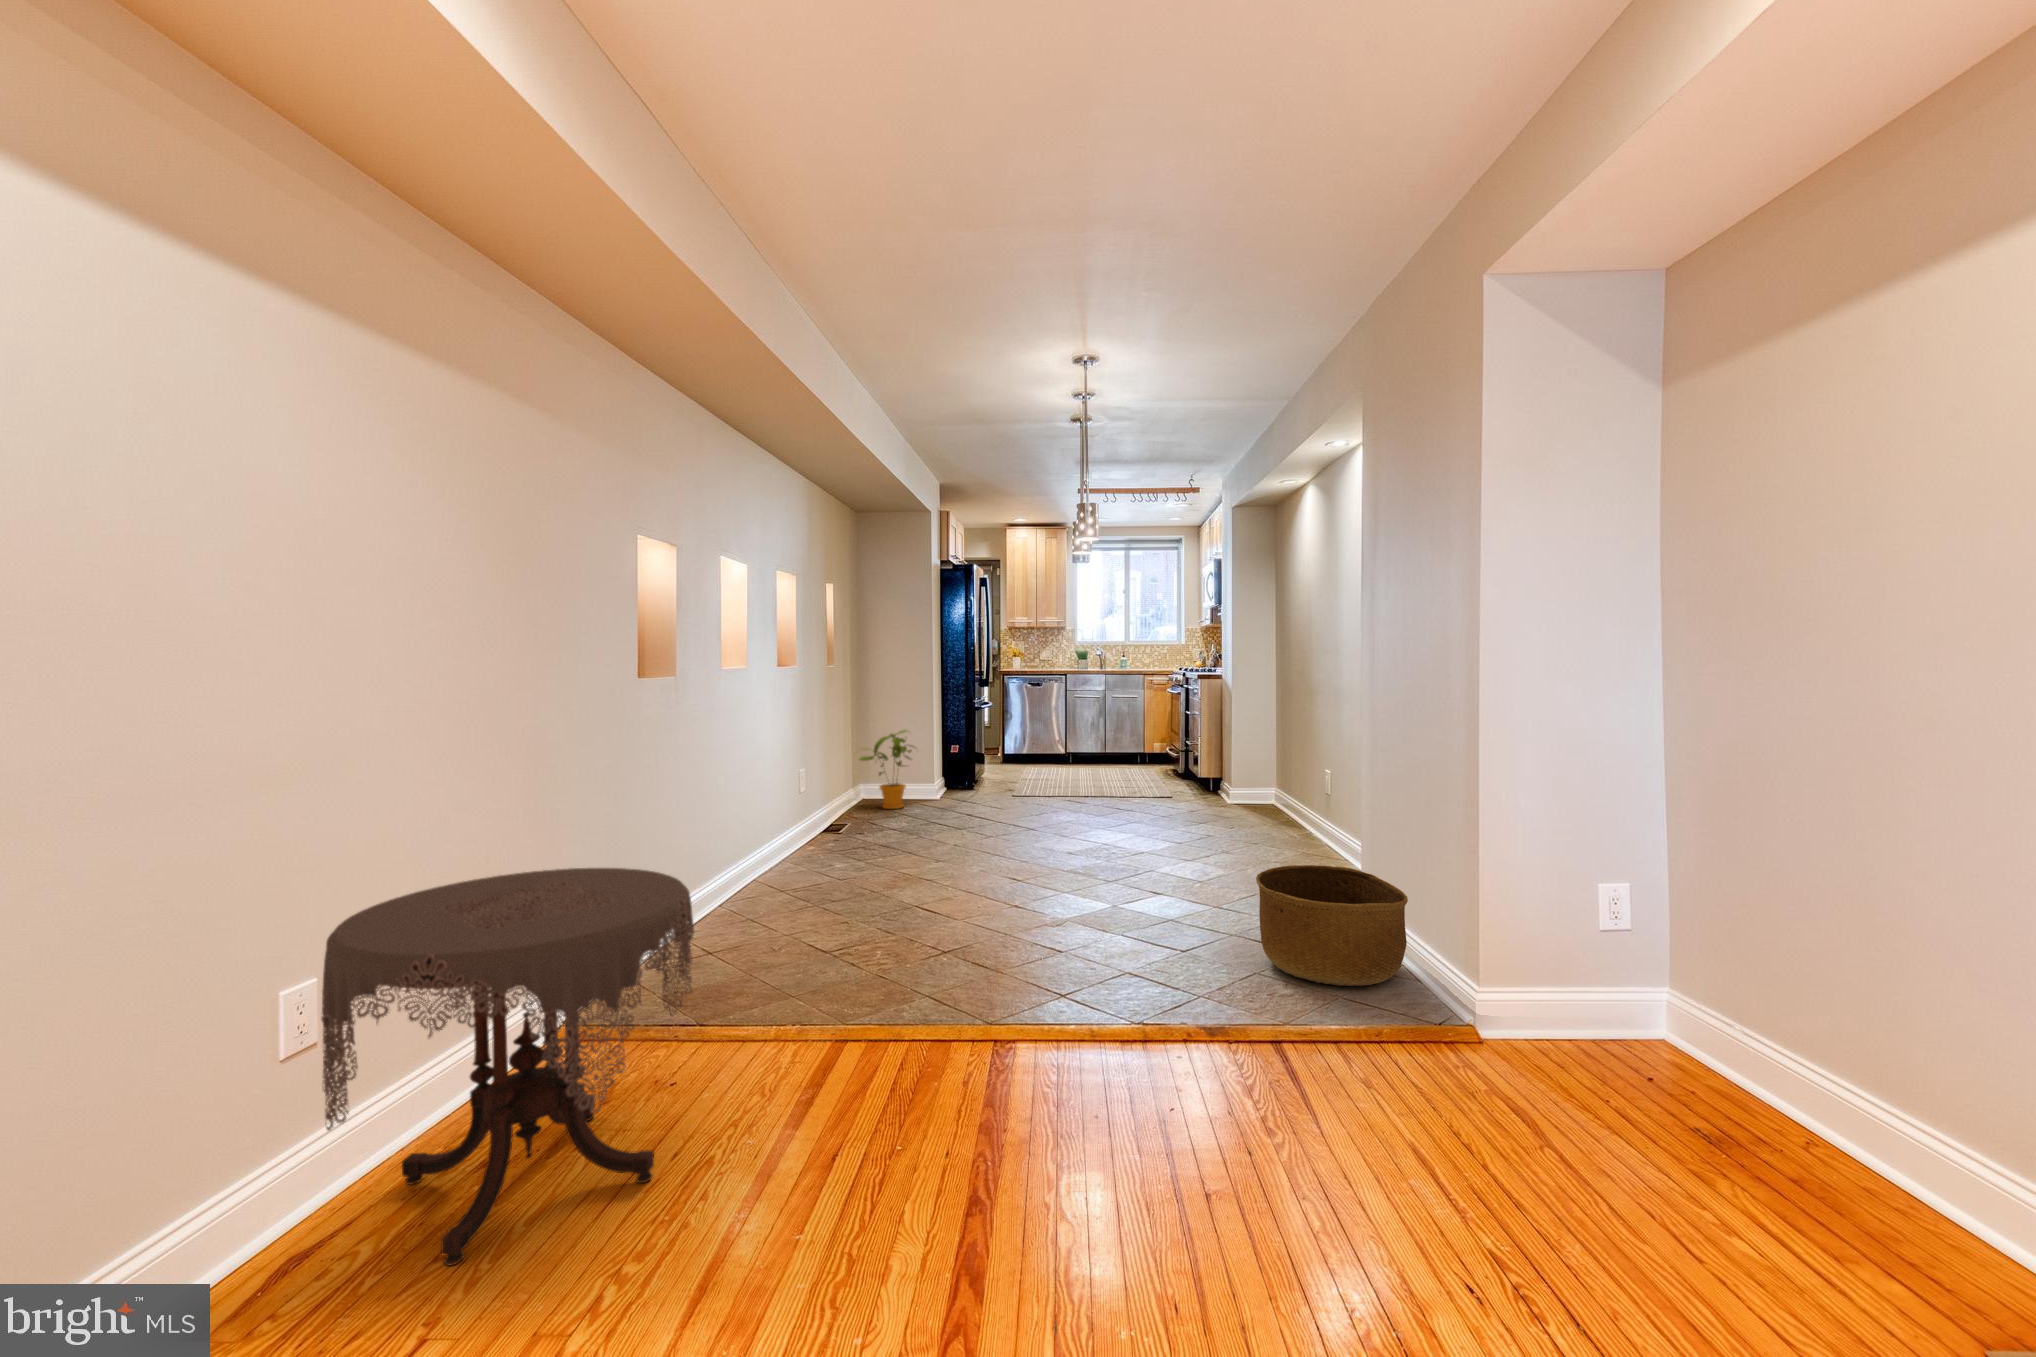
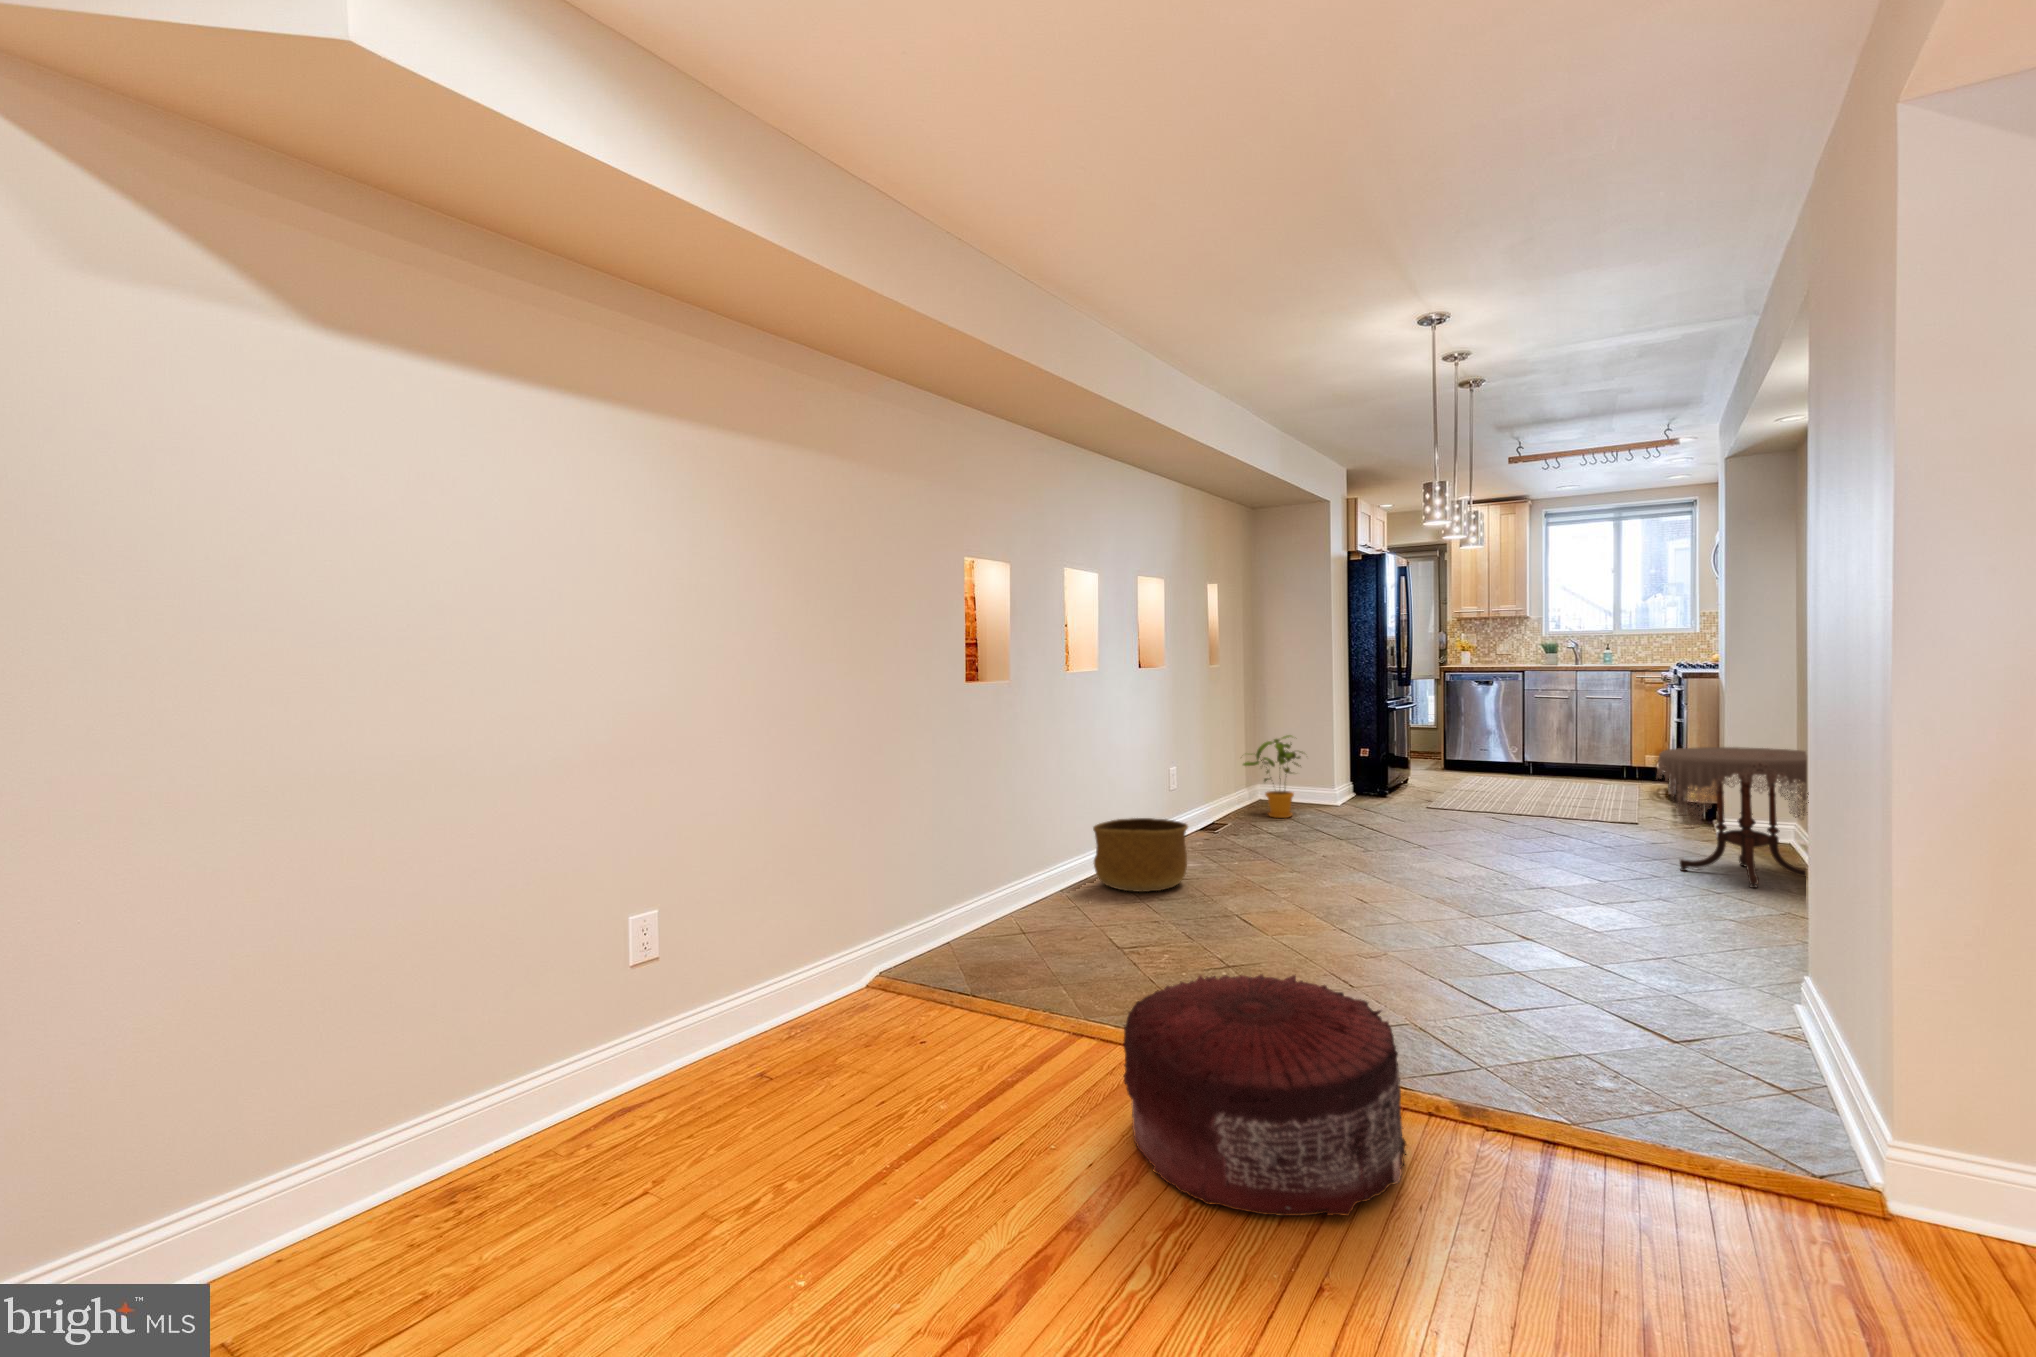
basket: present [1256,865,1408,986] -> present [1093,818,1188,892]
side table: present [322,868,694,1266] -> present [1657,747,1809,888]
pouf: none [954,938,1195,1152] -> present [1123,975,1406,1216]

